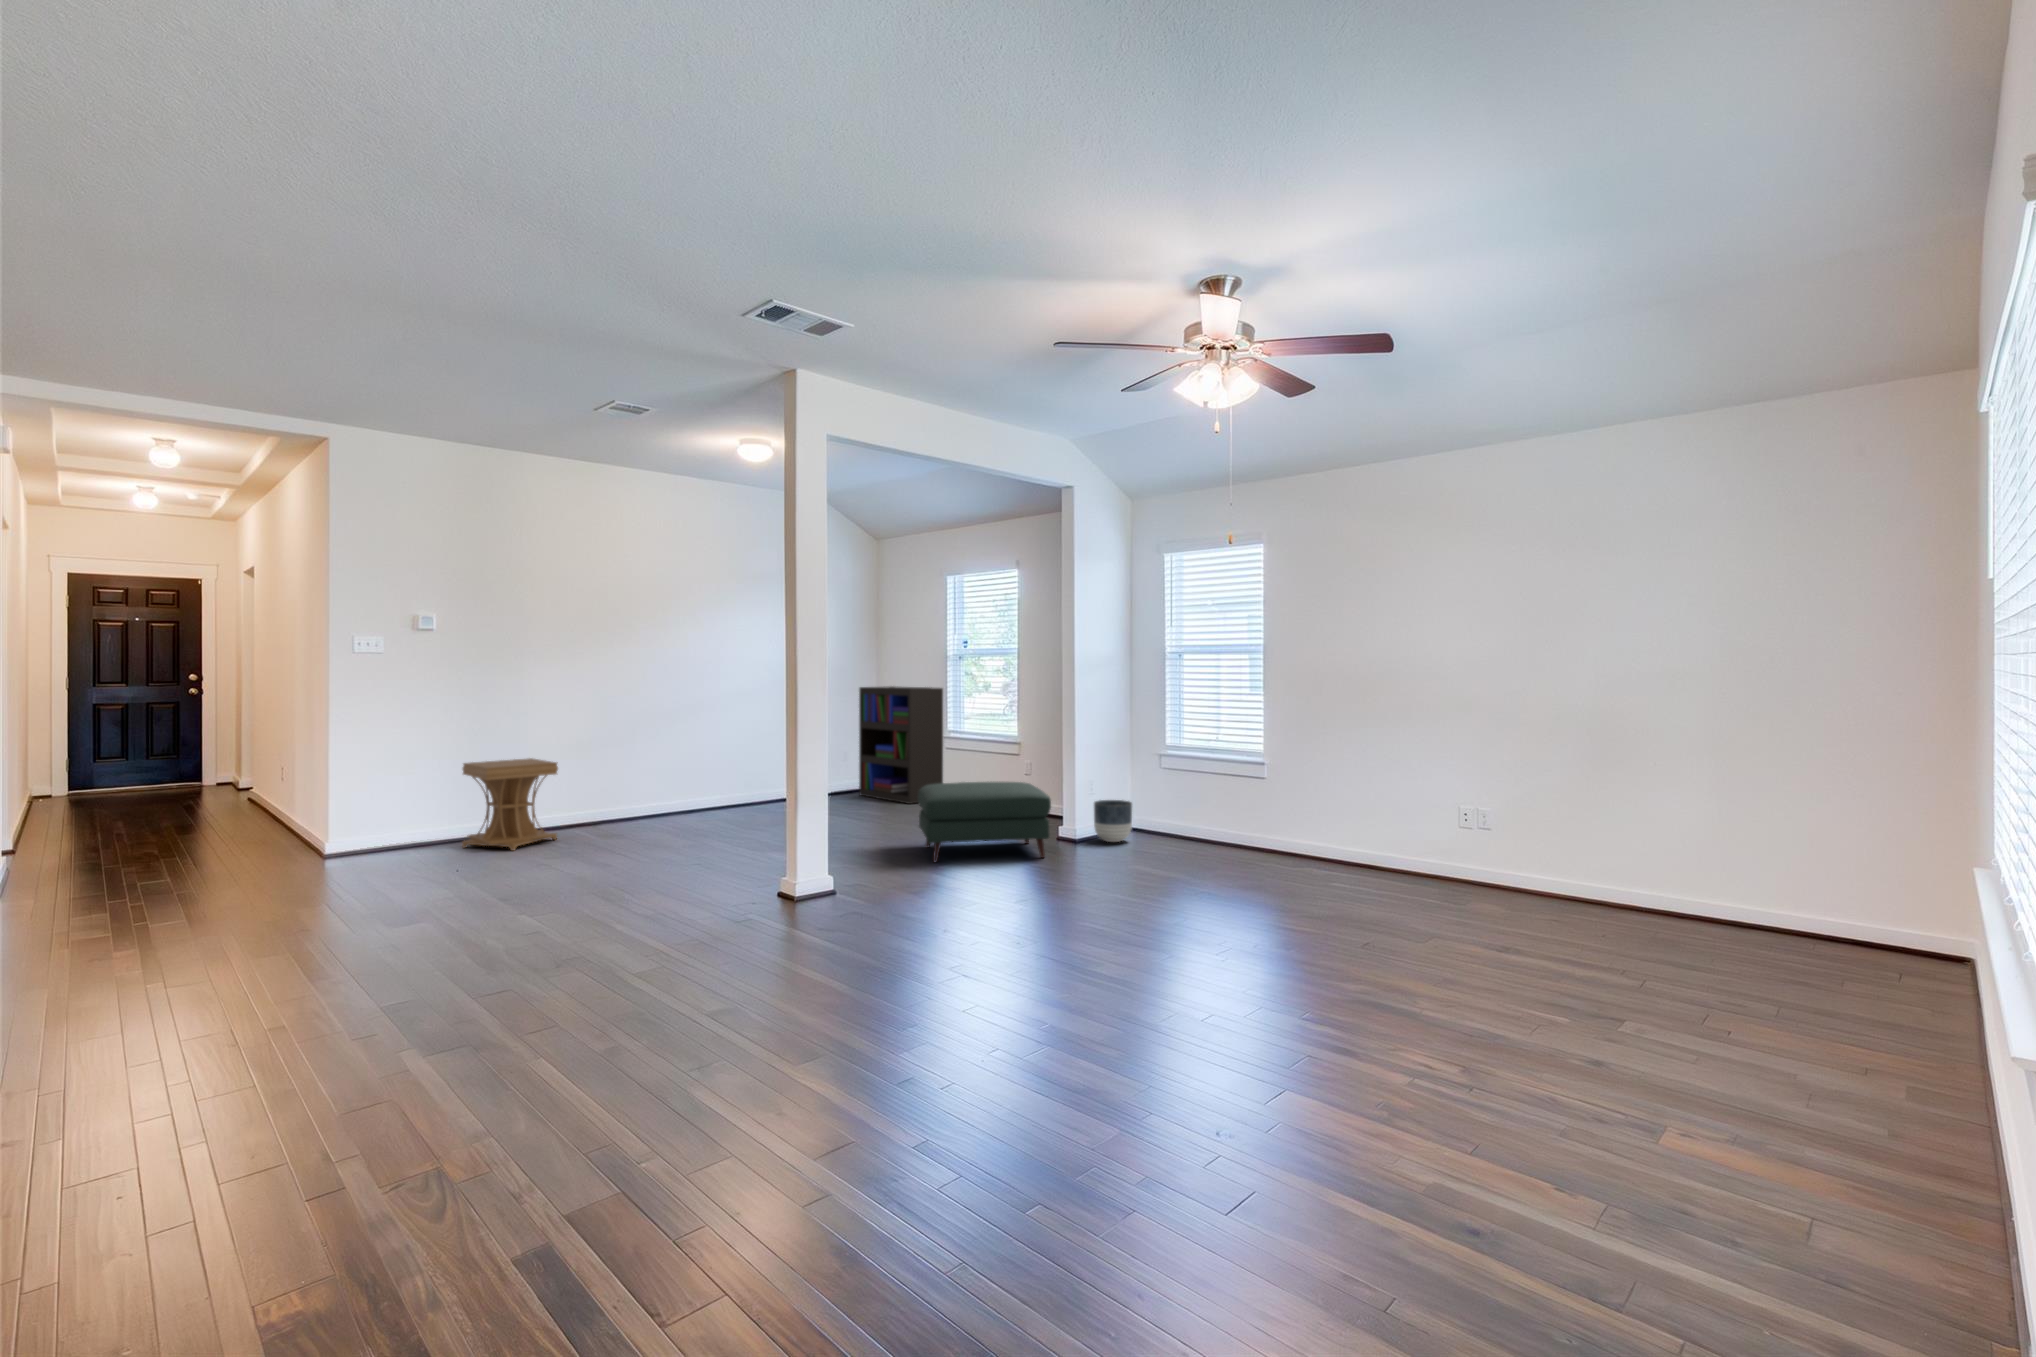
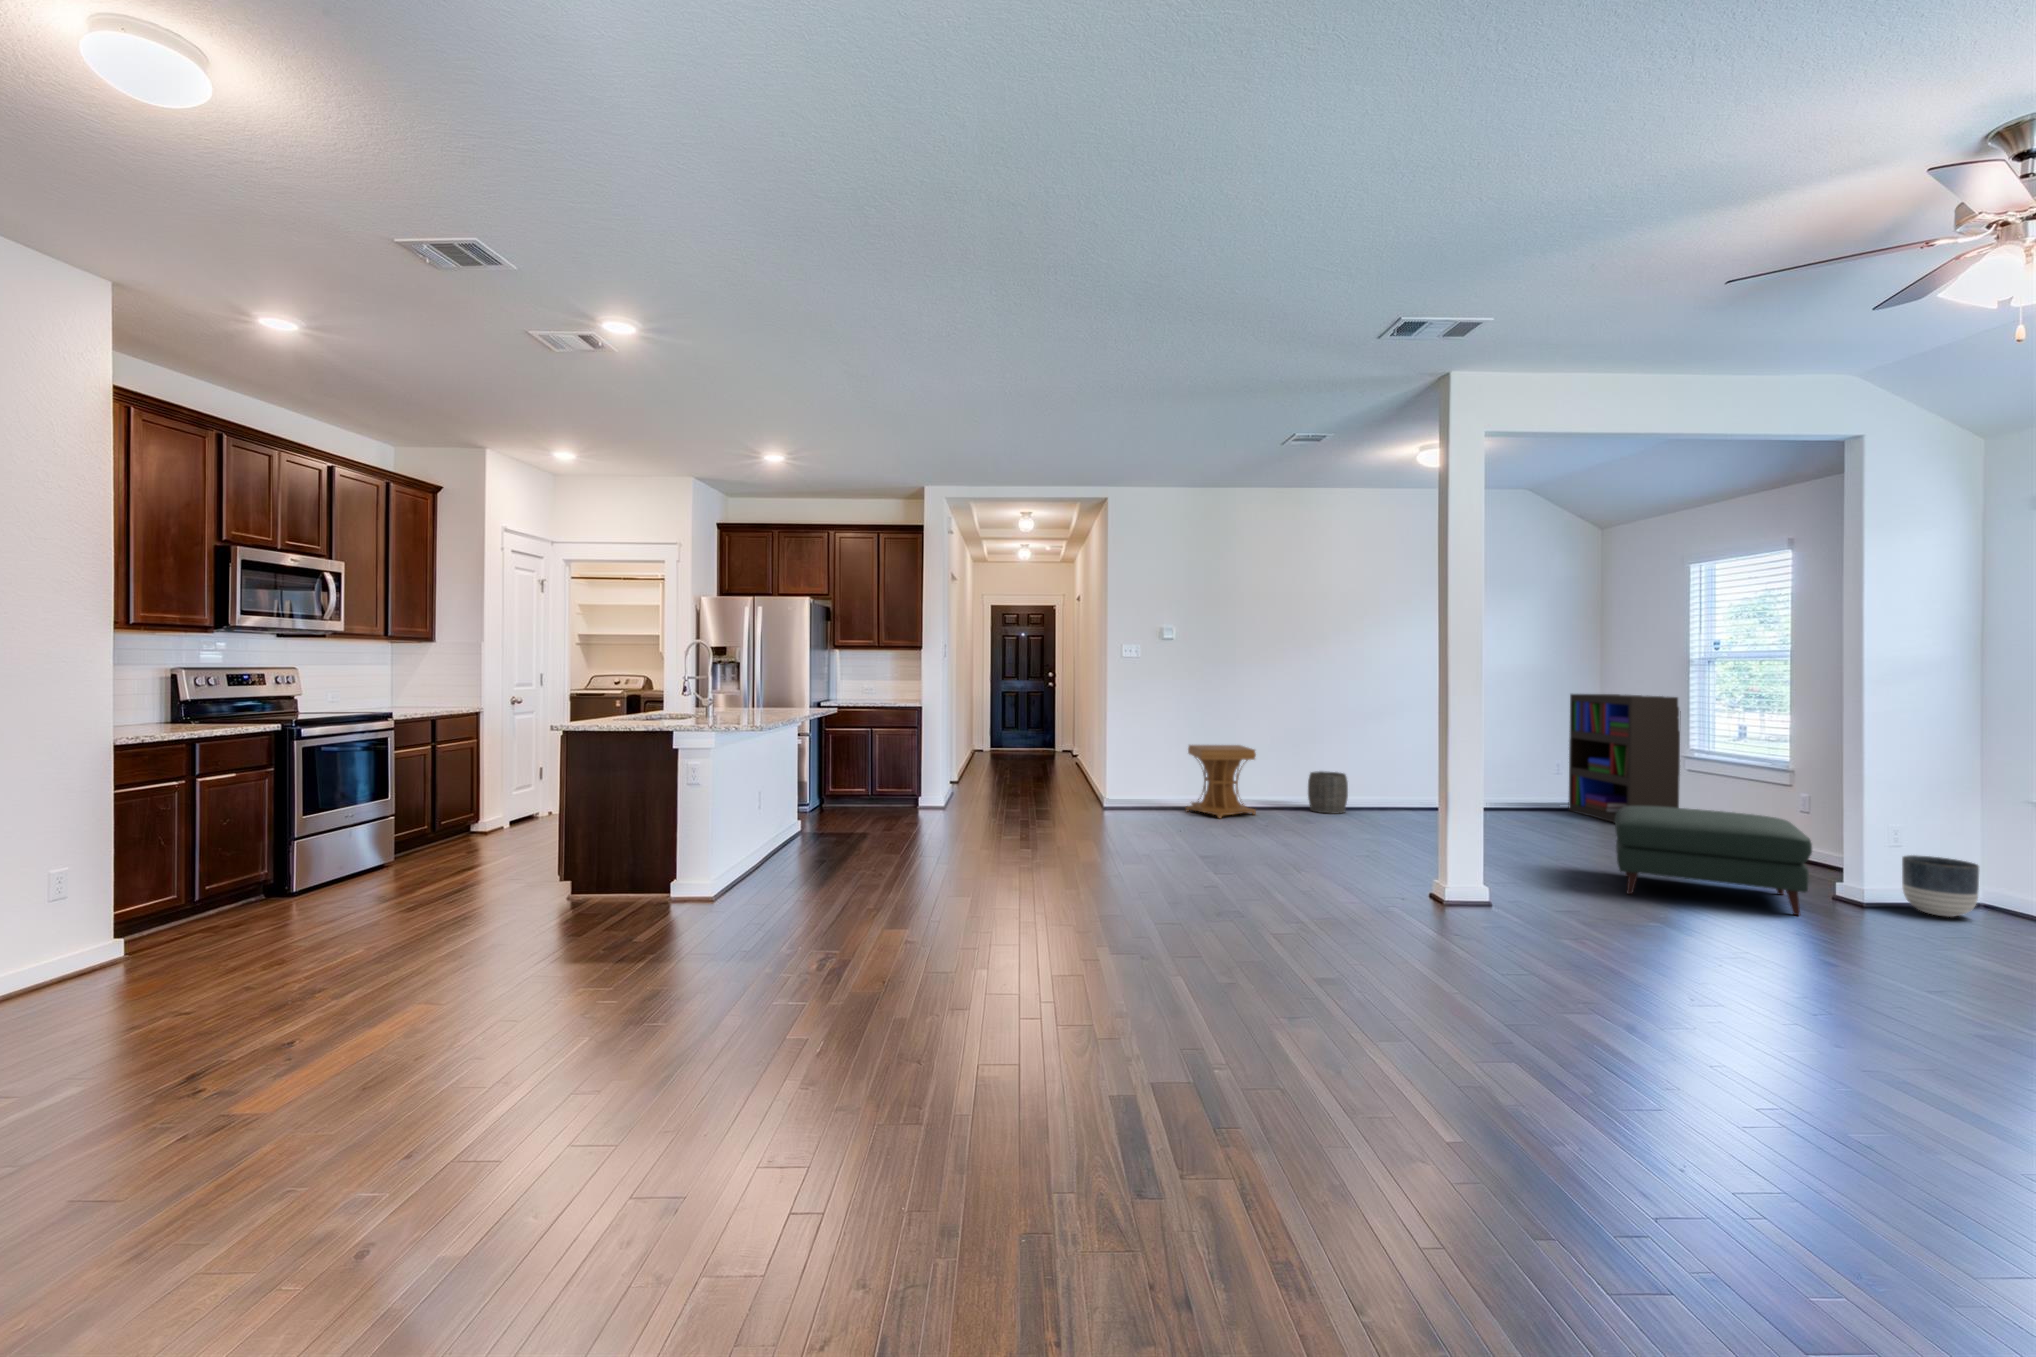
woven basket: none [616,780,662,827] -> present [1308,771,1348,814]

